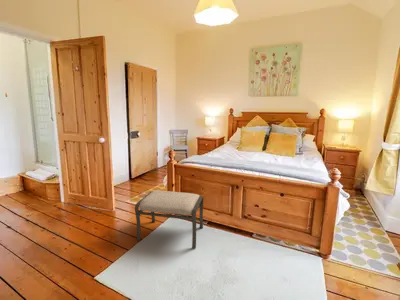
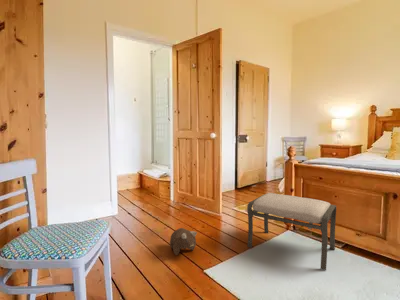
plush toy: none [57,239,86,267] -> present [170,228,197,255]

